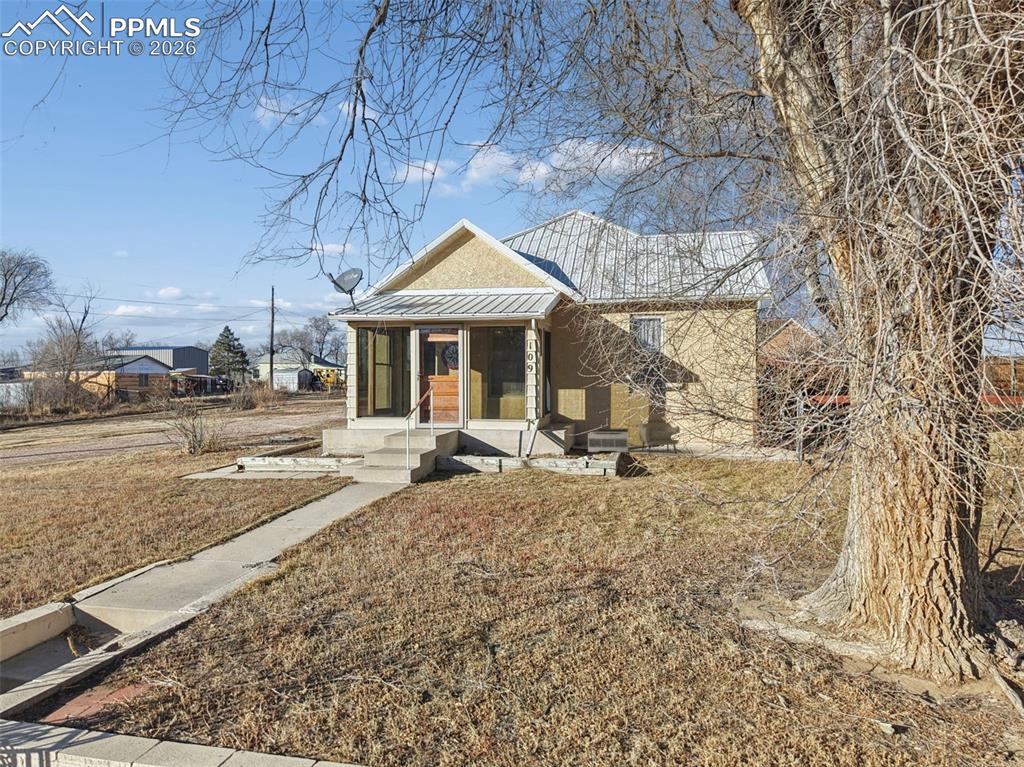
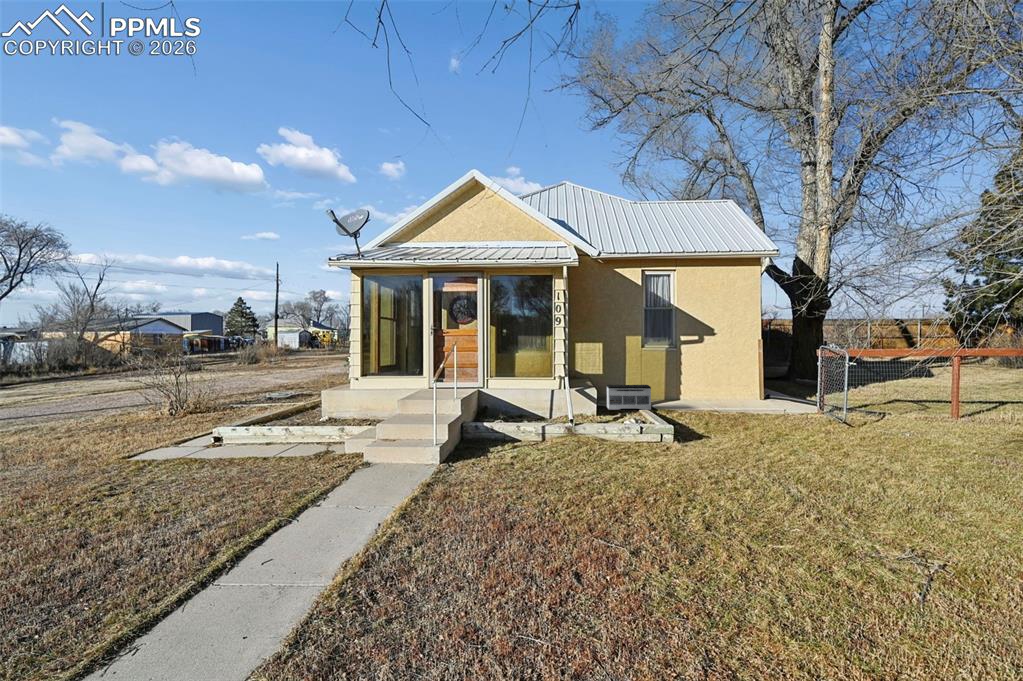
chair: present [638,413,680,454] -> none [659,369,707,412]

